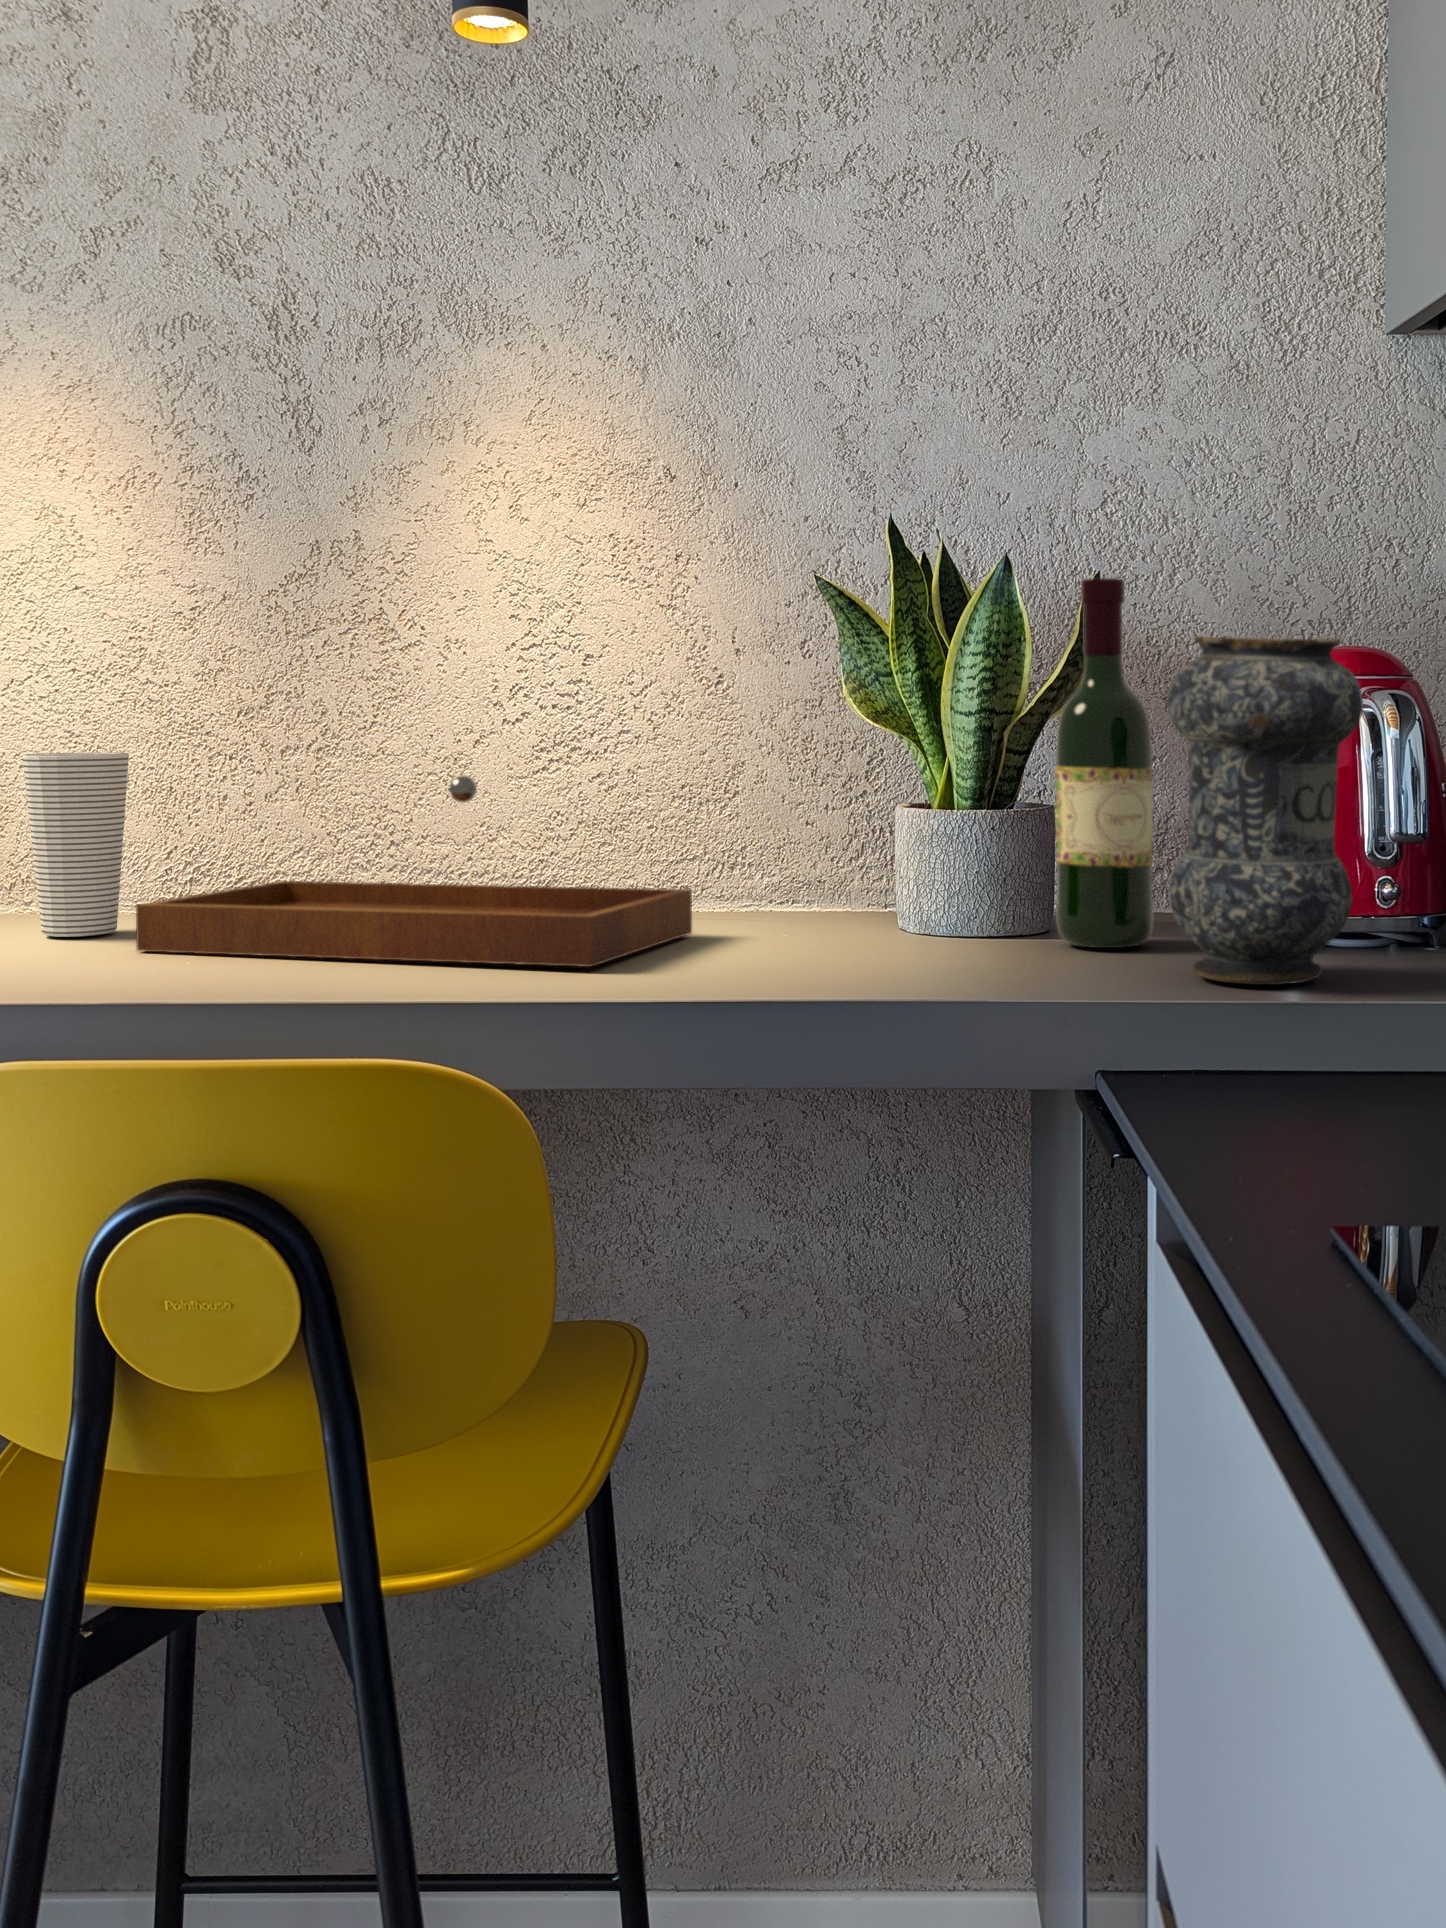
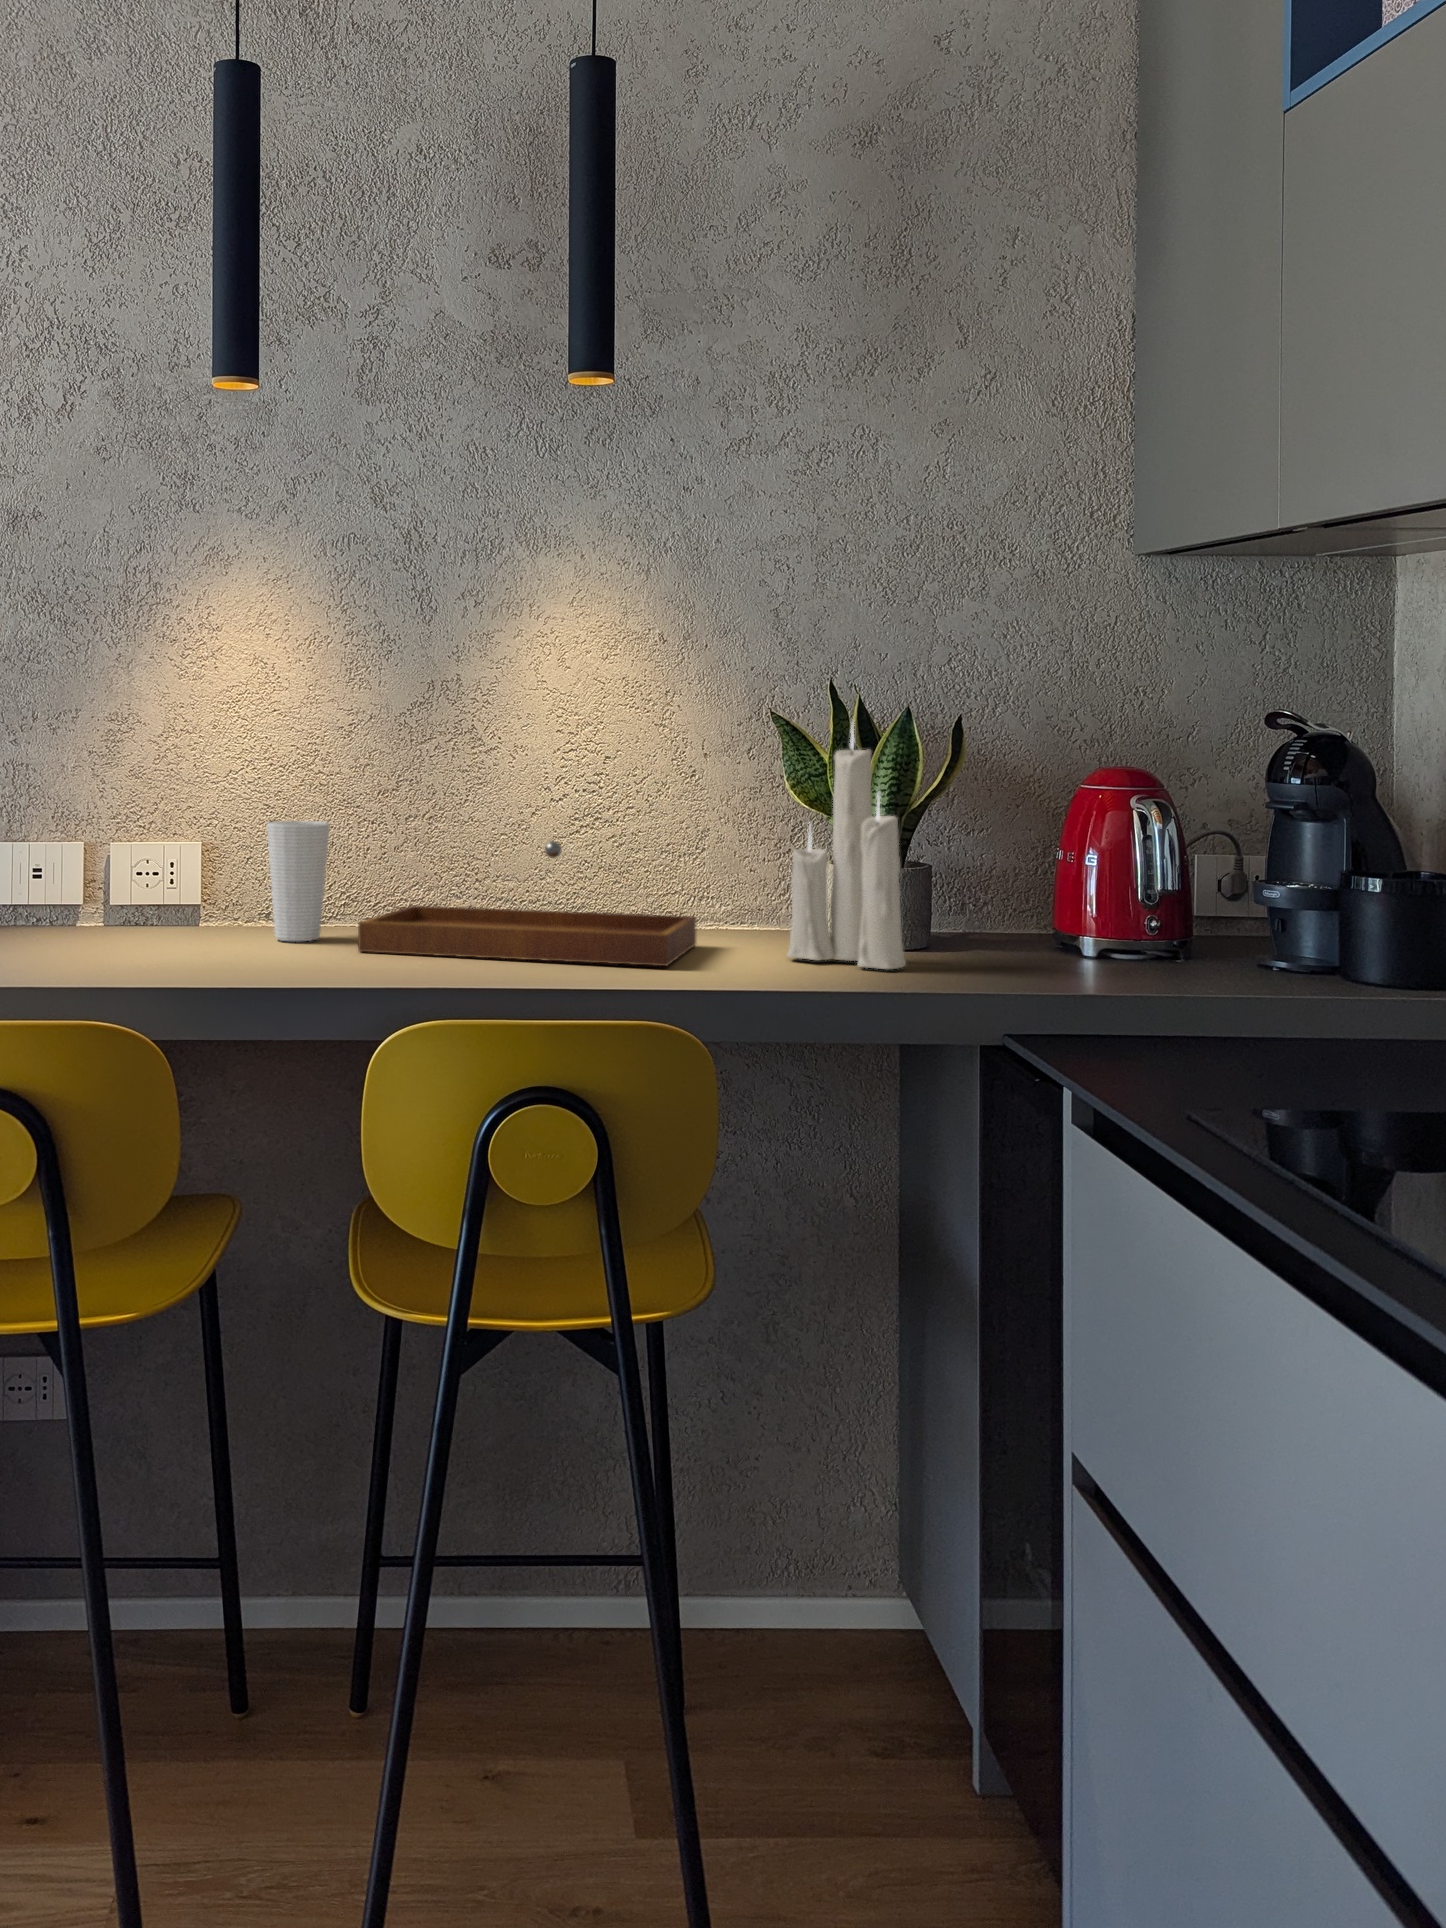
candle: none [807,549,984,967] -> present [787,726,905,969]
wine bottle: present [1055,578,1153,948] -> none [937,724,1000,958]
vase: present [1167,636,1363,985] -> none [1025,768,1147,983]

